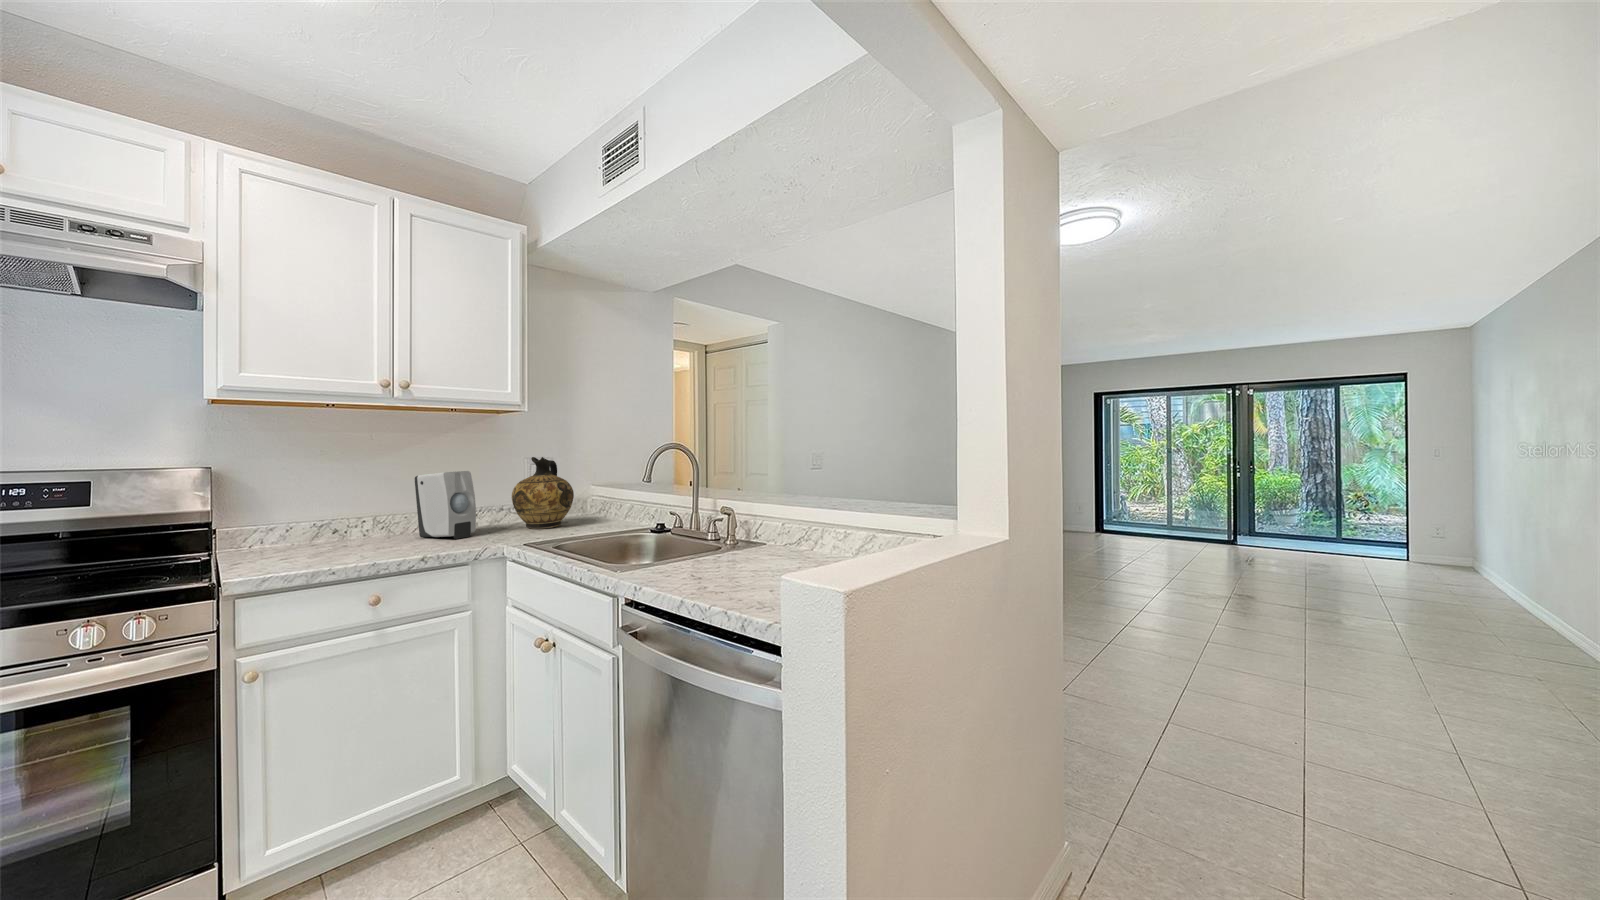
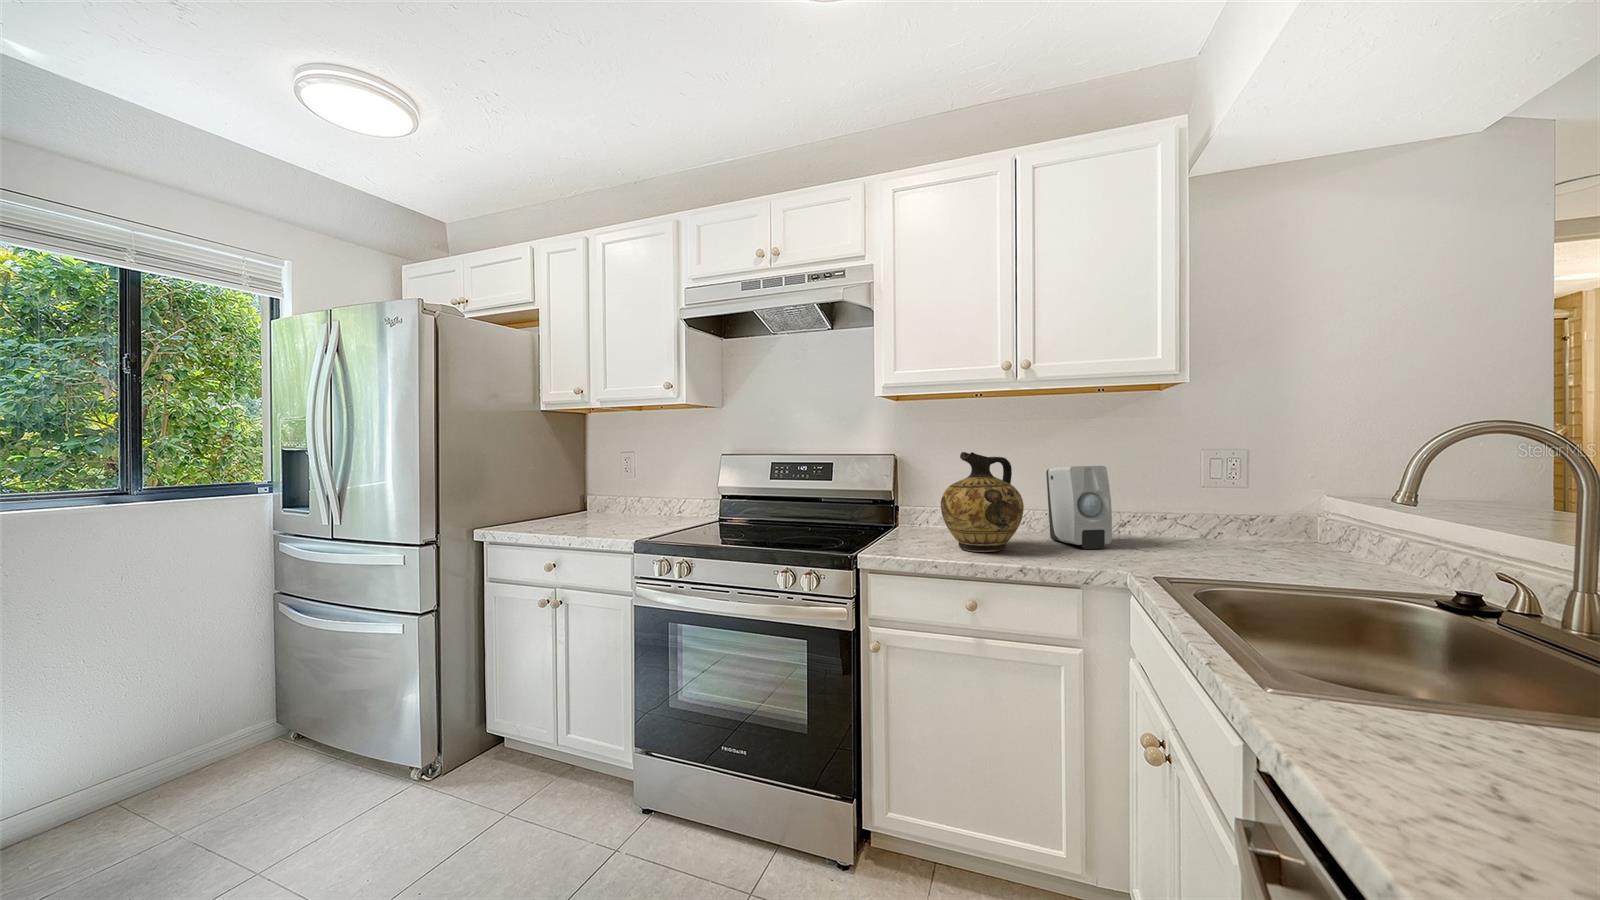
ceramic jug: present [512,457,574,529] -> present [941,452,1024,552]

